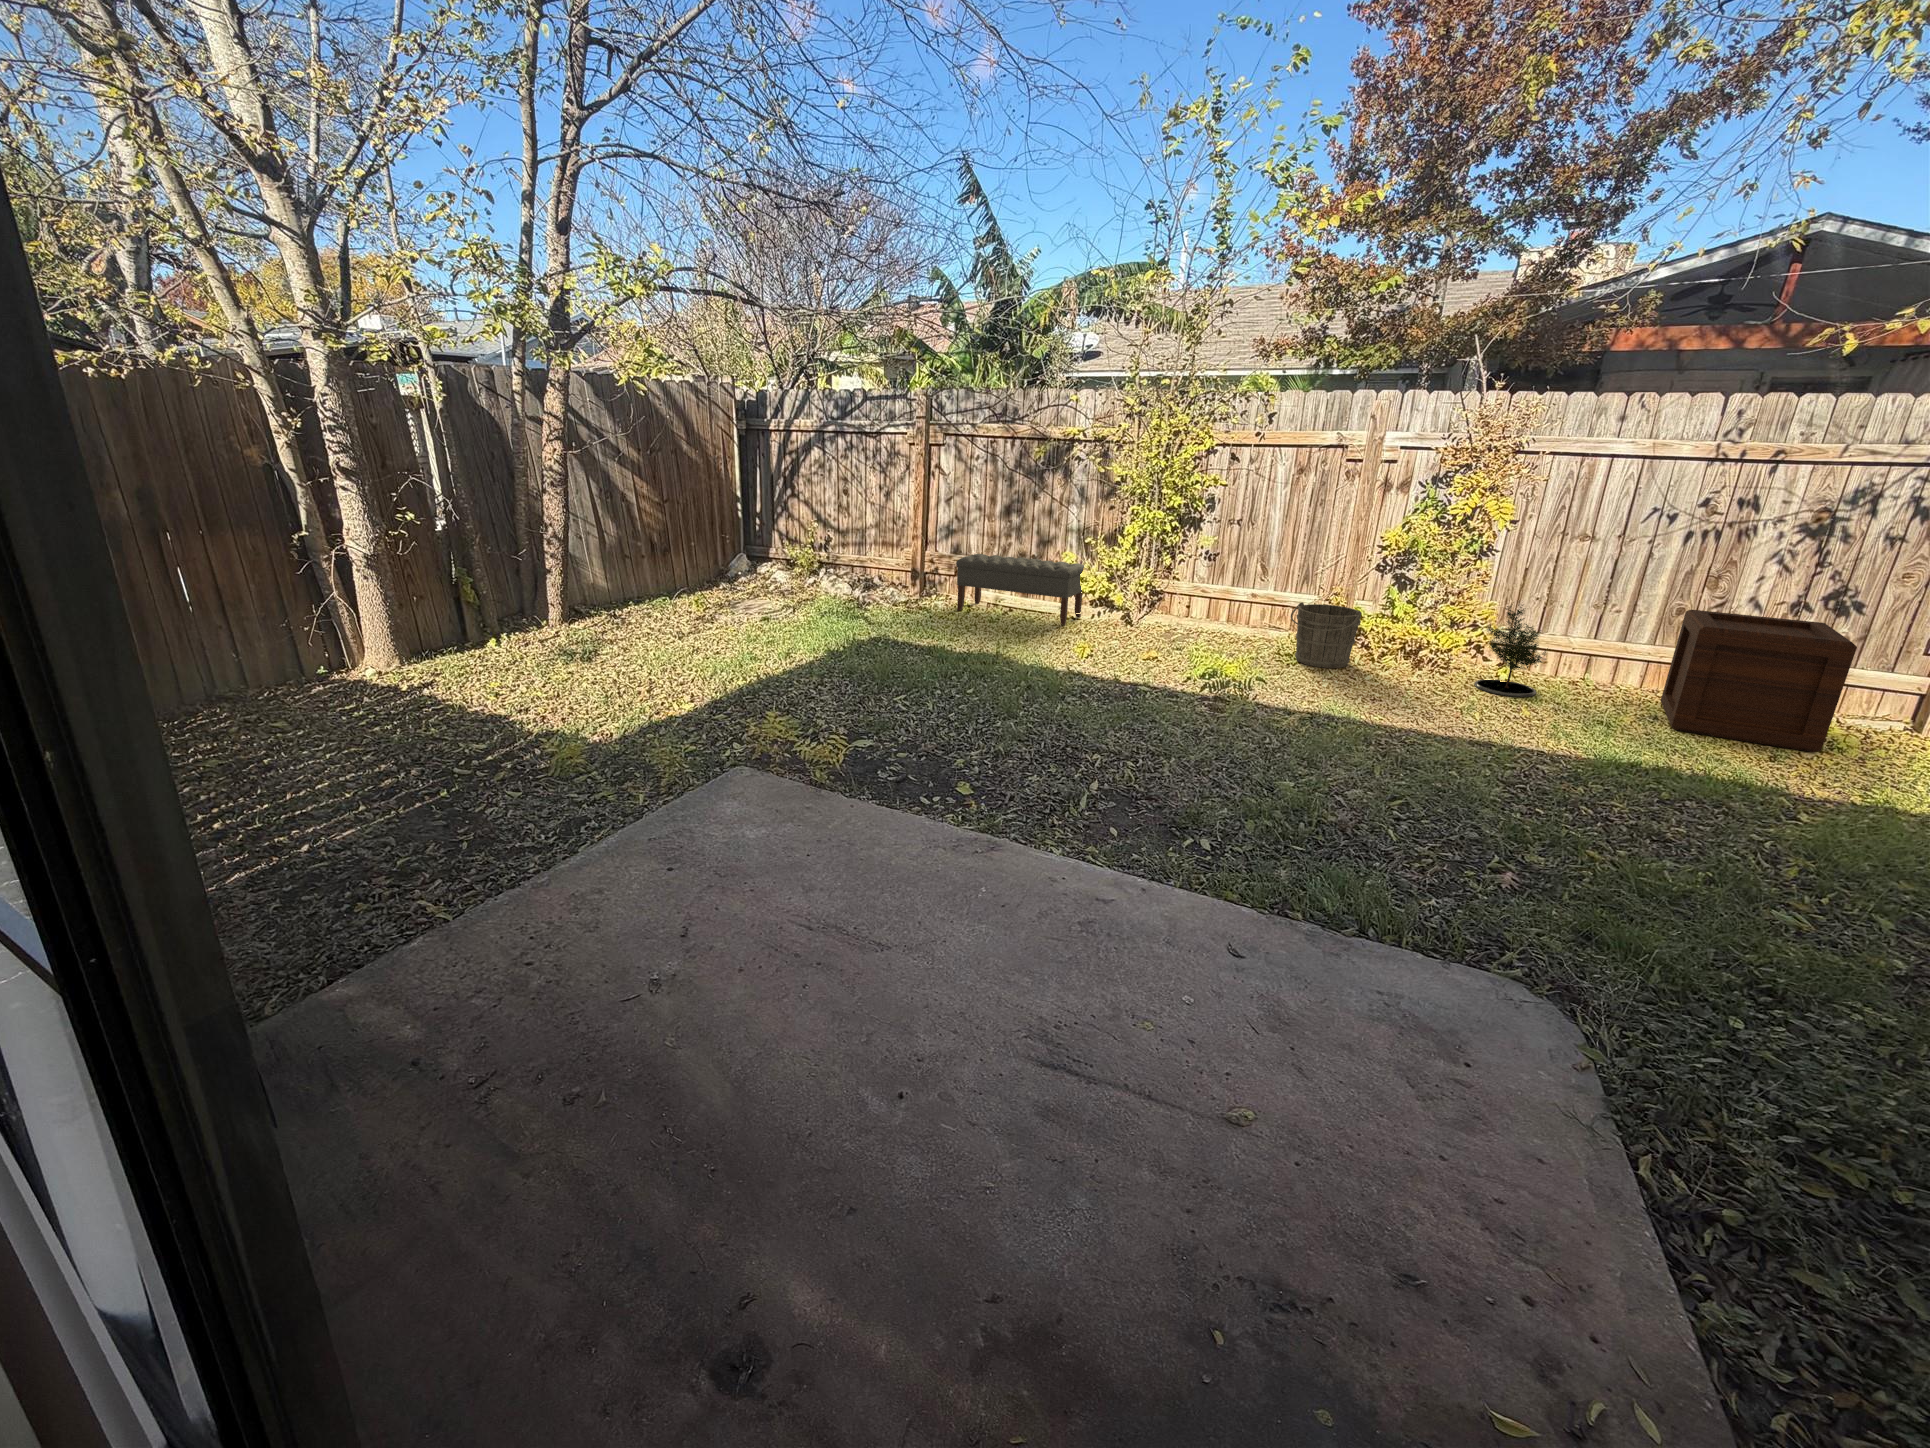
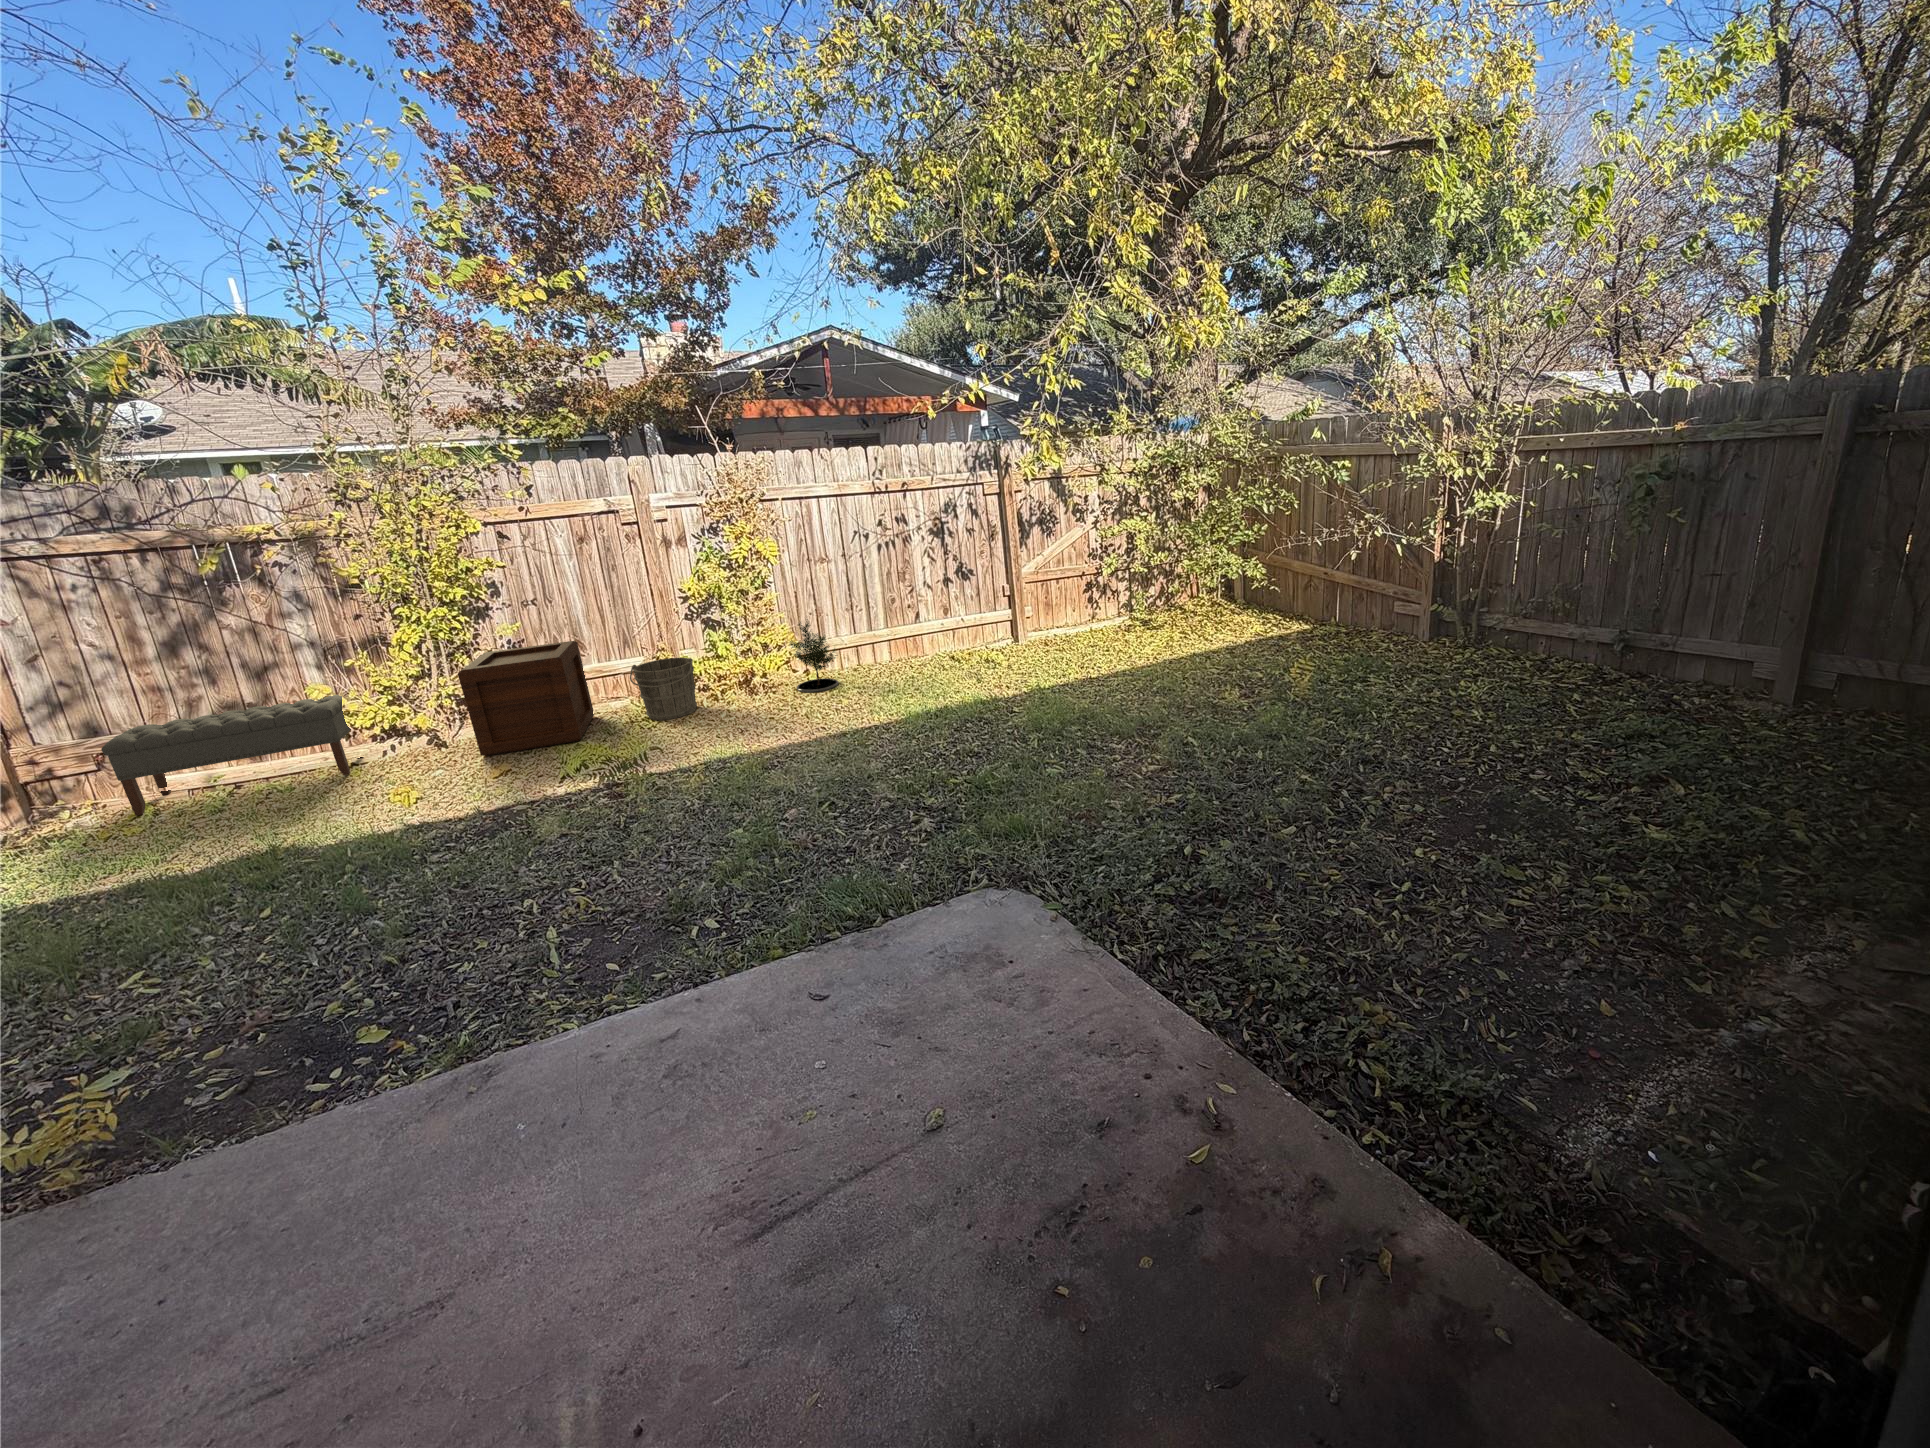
wooden crate: present [1661,610,1857,752] -> present [458,641,594,756]

